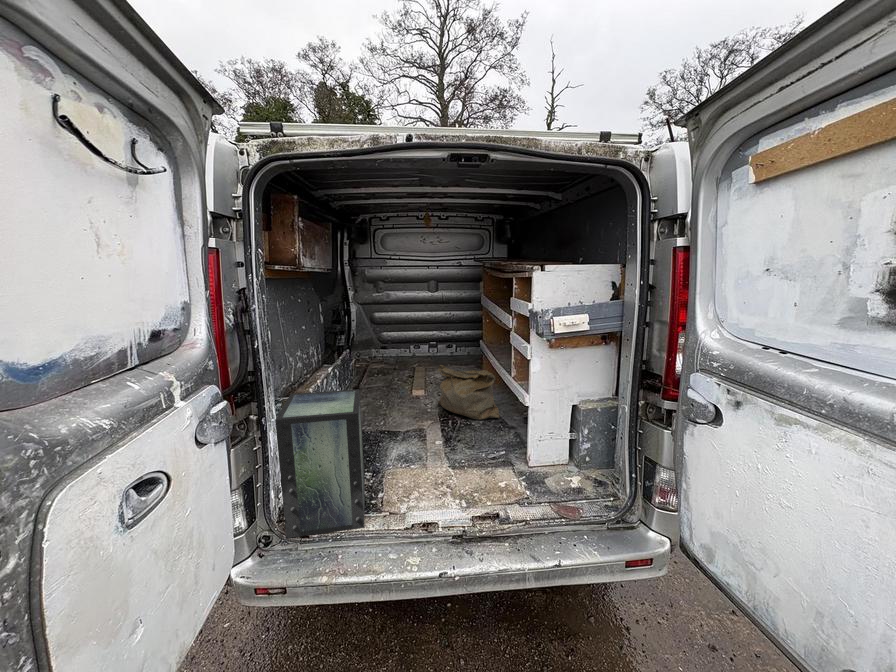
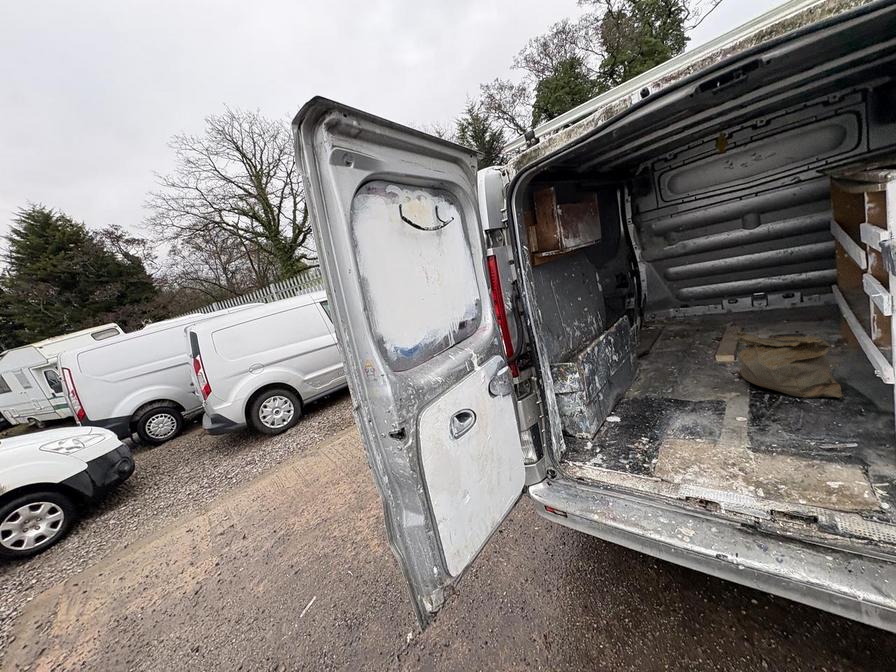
storage box: present [275,389,365,538] -> none [549,359,638,485]

